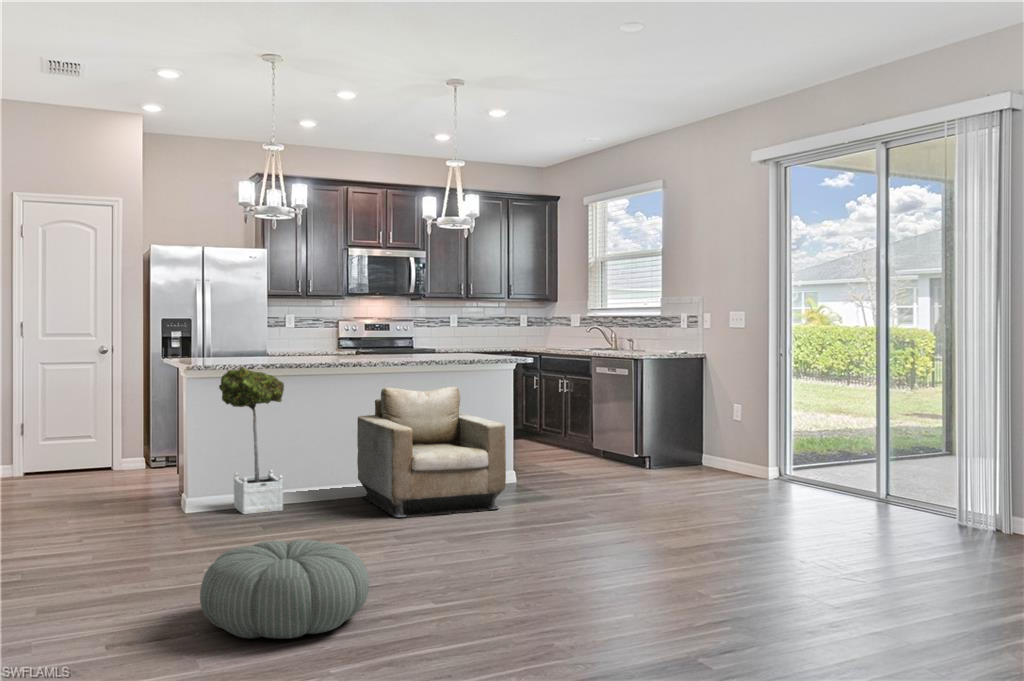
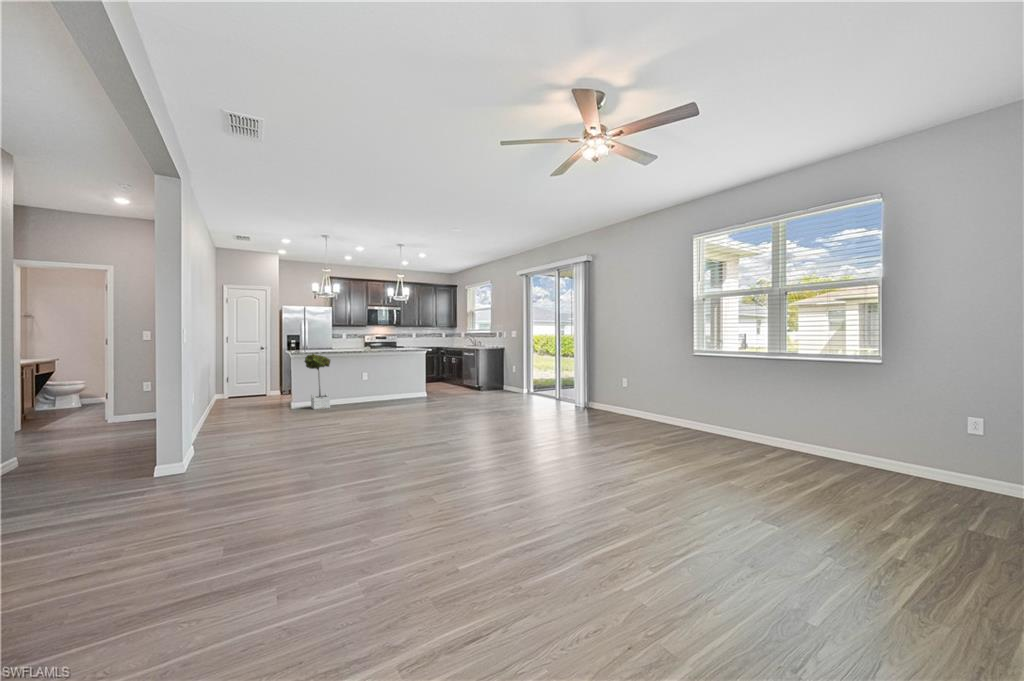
armchair: present [357,387,506,518] -> none [349,360,416,409]
pouf: present [200,539,369,639] -> none [283,412,345,444]

